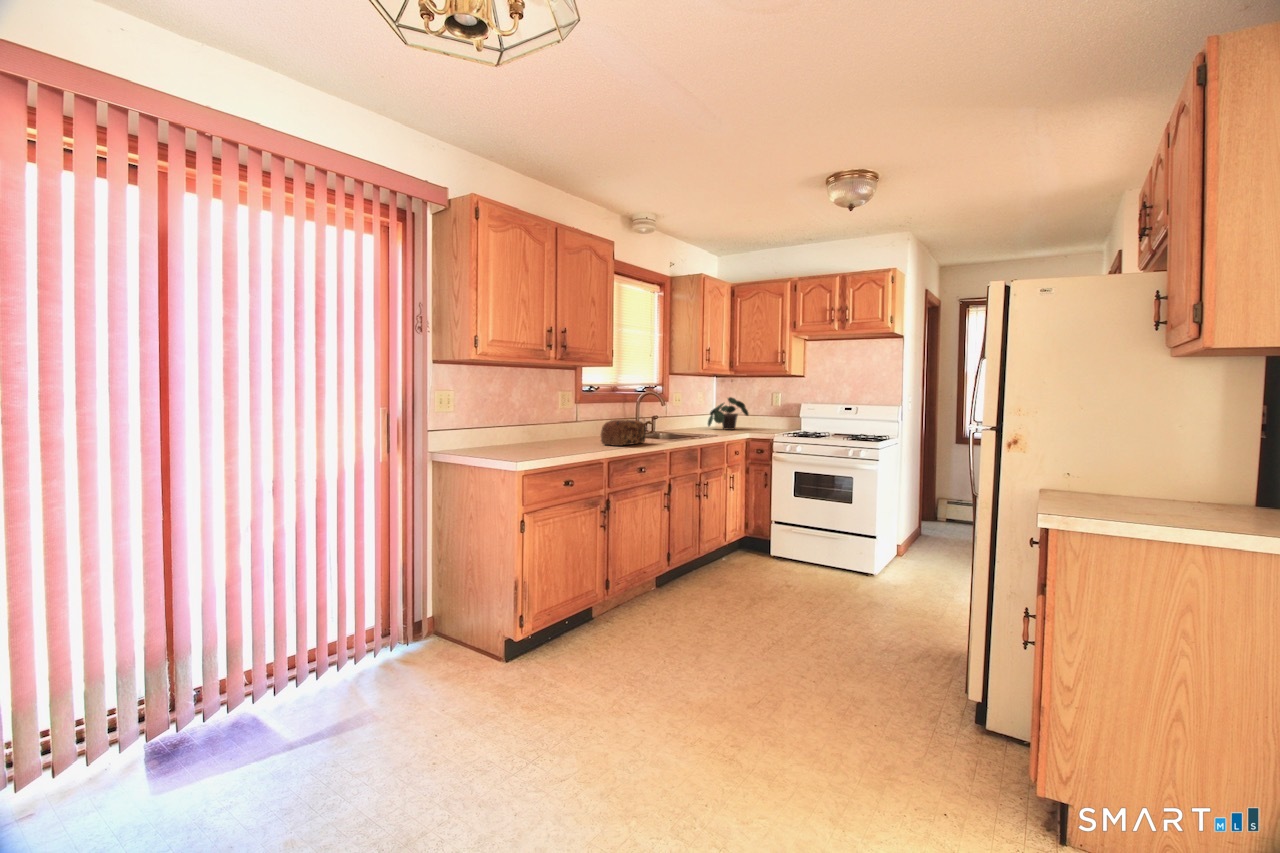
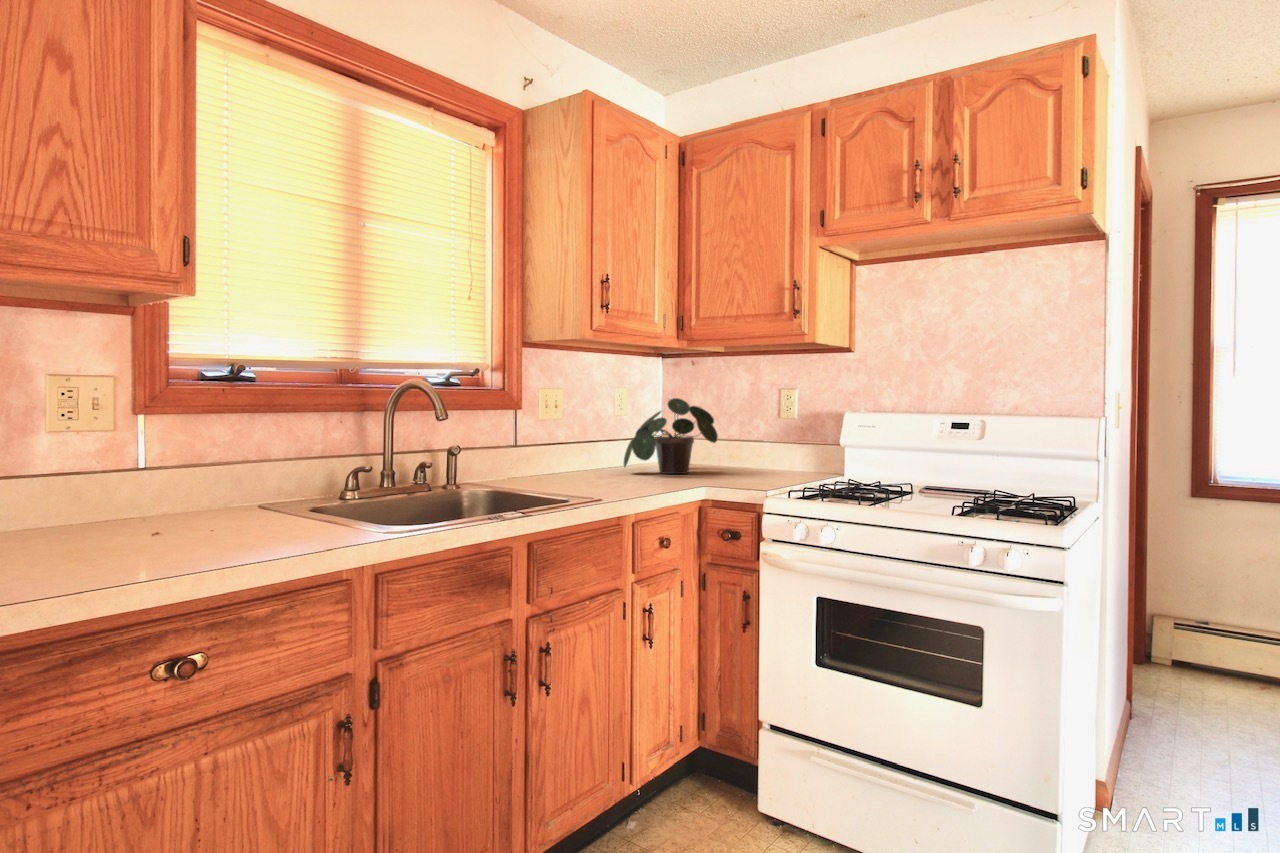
bread loaf: present [601,419,646,446] -> none [47,466,265,572]

